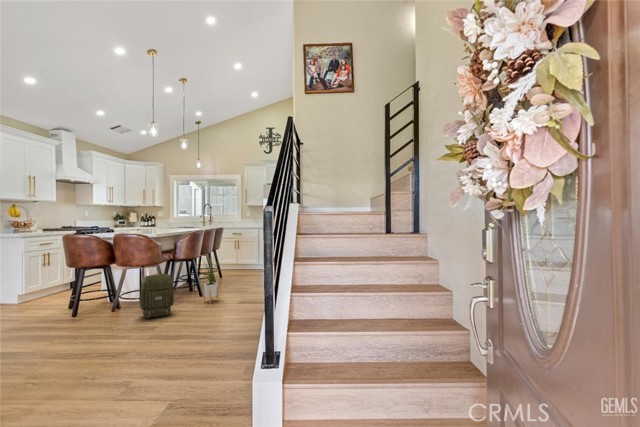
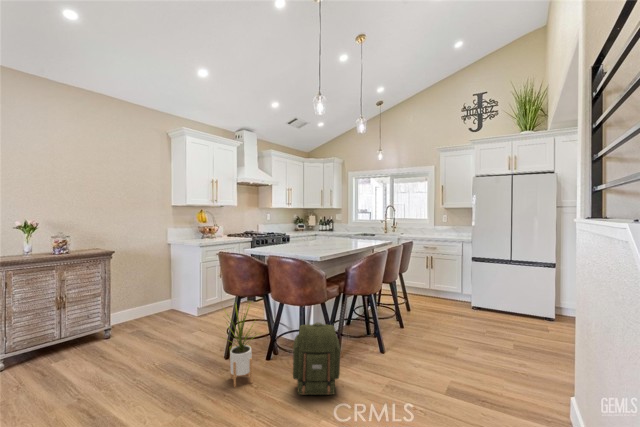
house plant: present [202,259,218,304] -> present [224,303,255,387]

